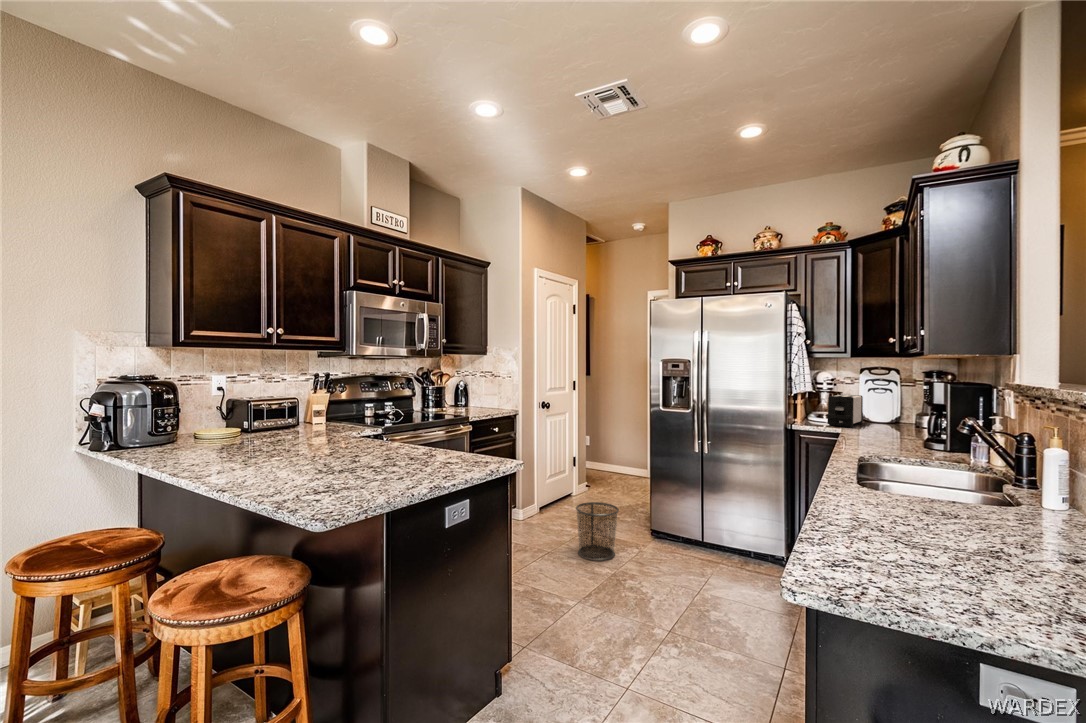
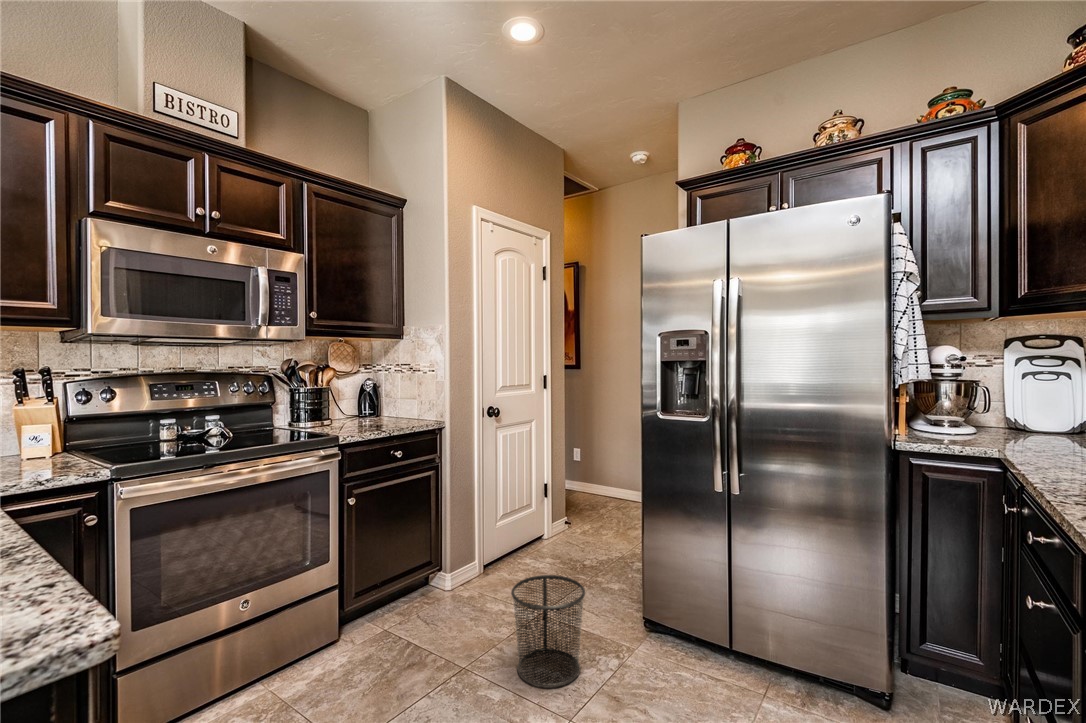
toaster: present [827,395,863,427] -> none [960,385,1021,445]

